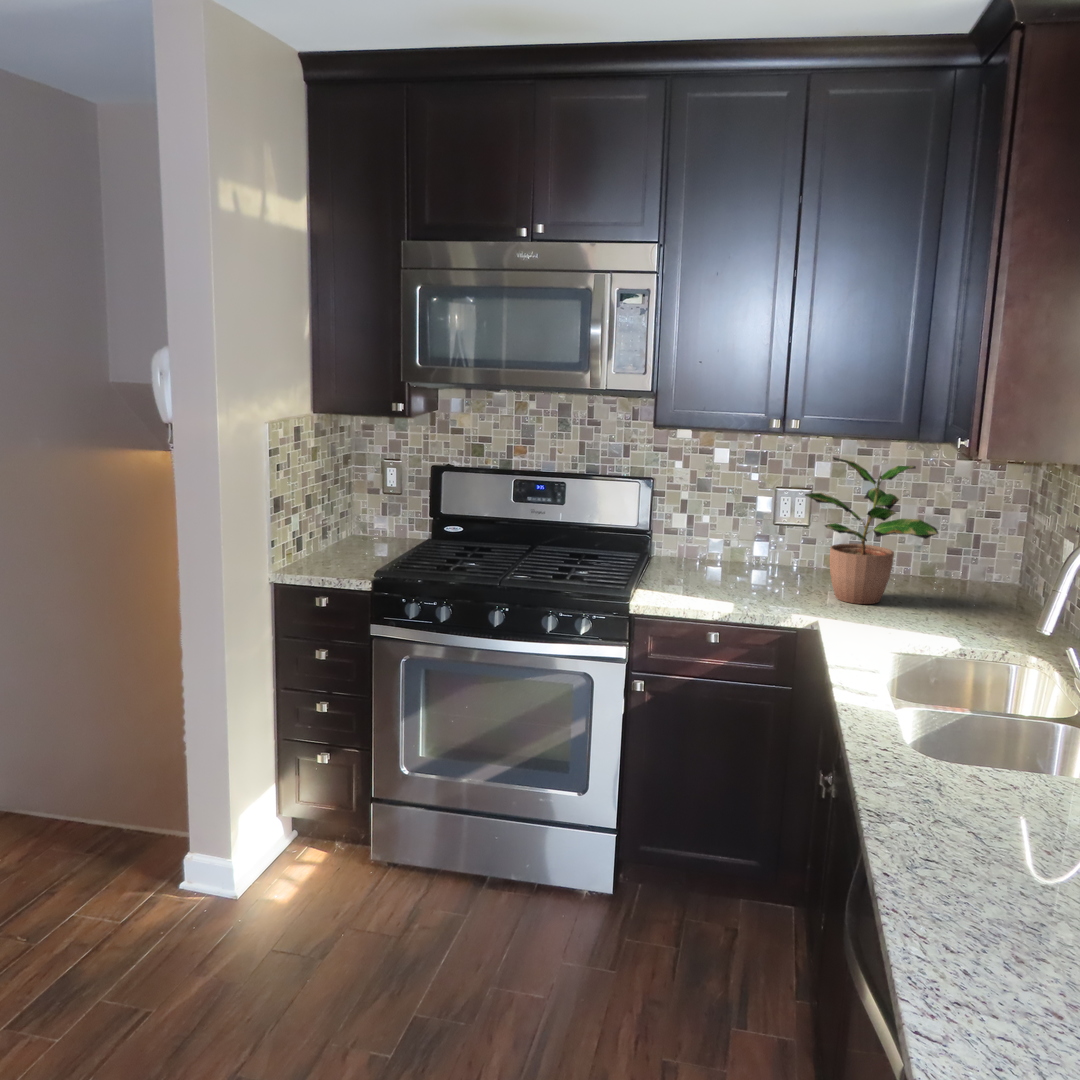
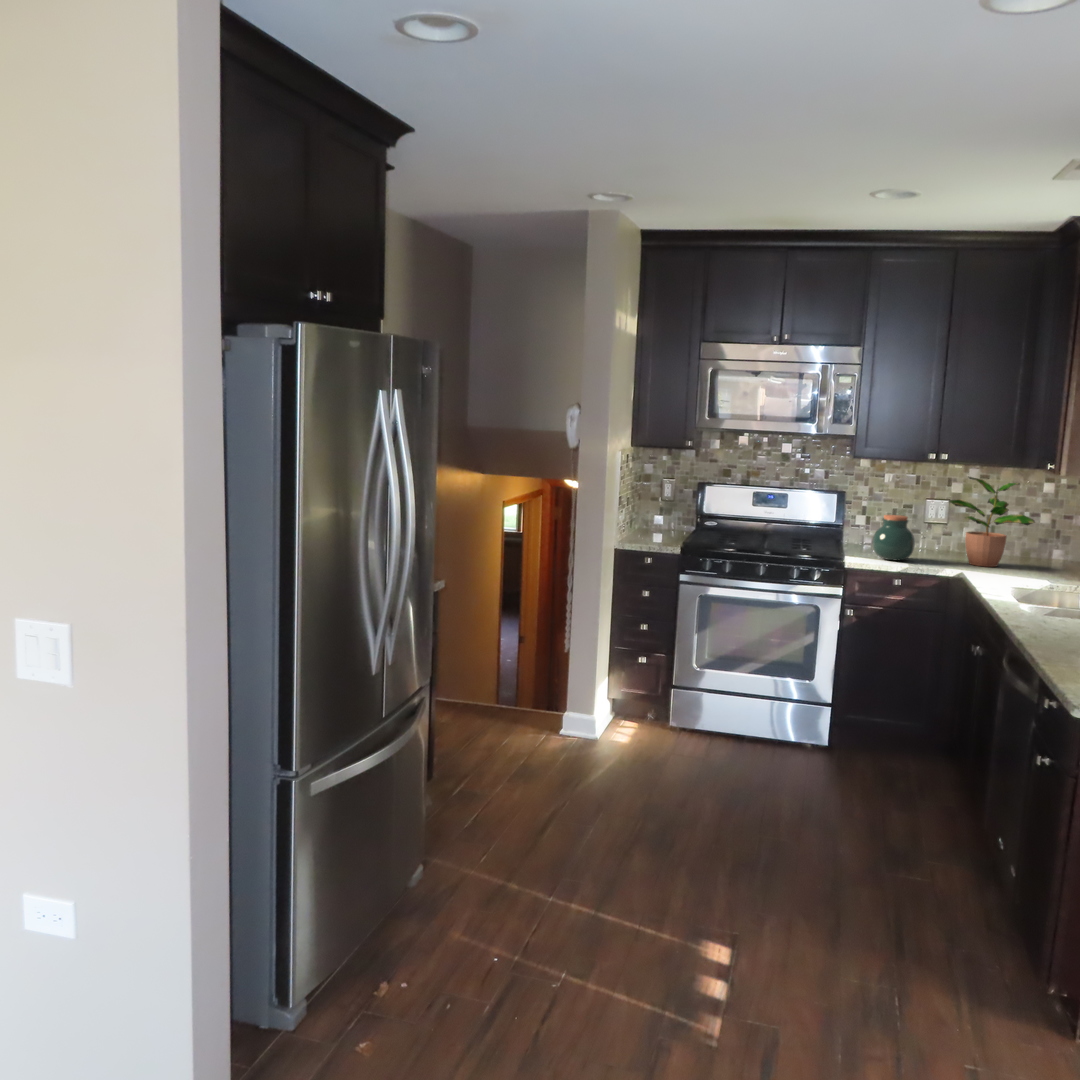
jar: none [681,520,747,596] -> present [872,515,915,560]

